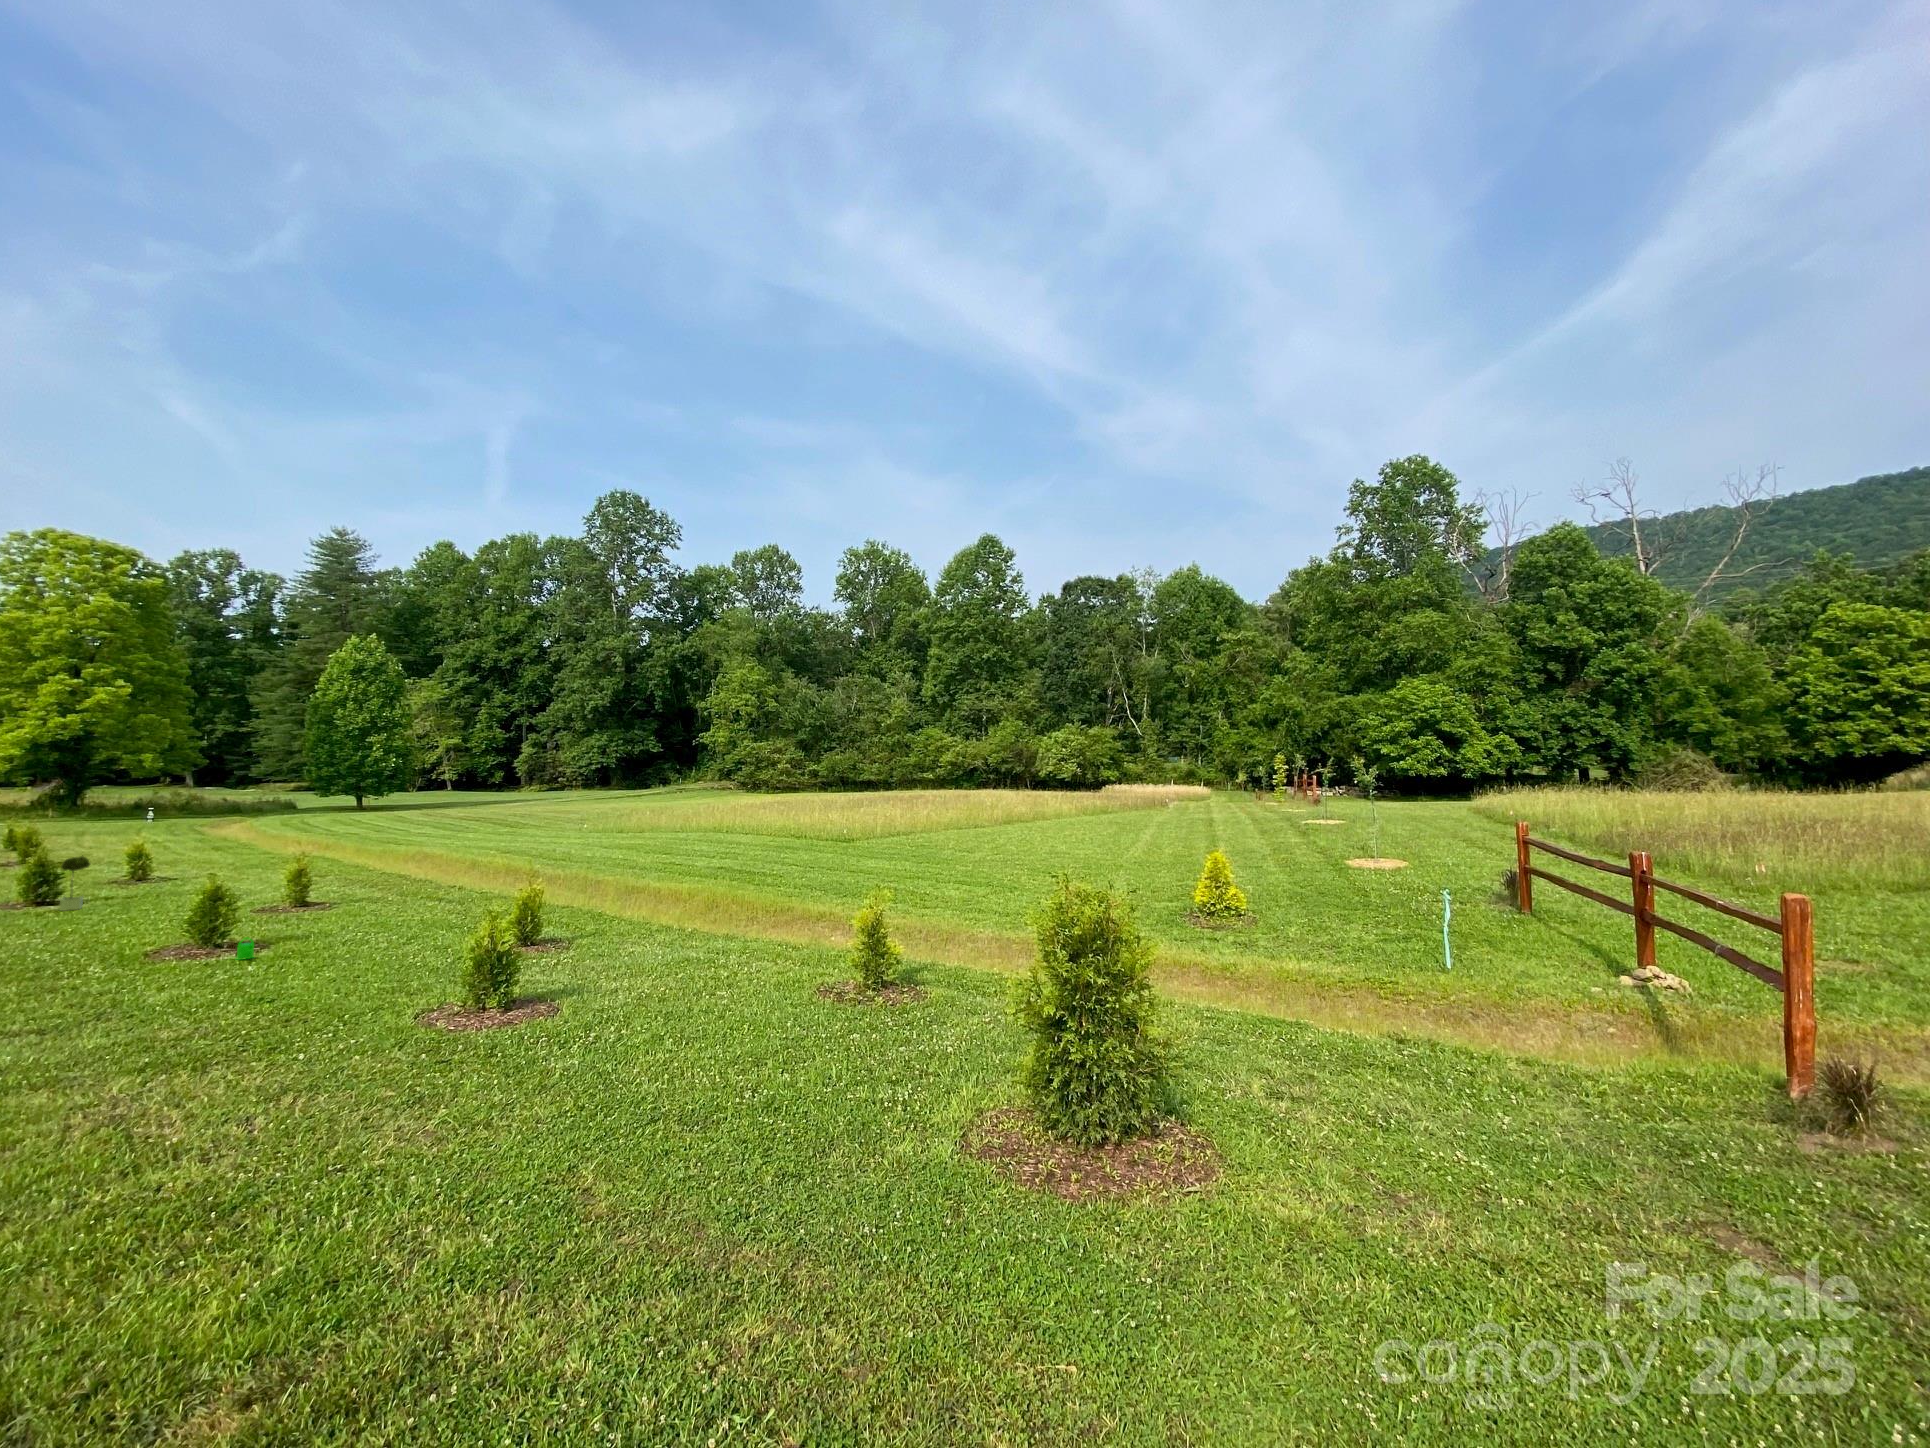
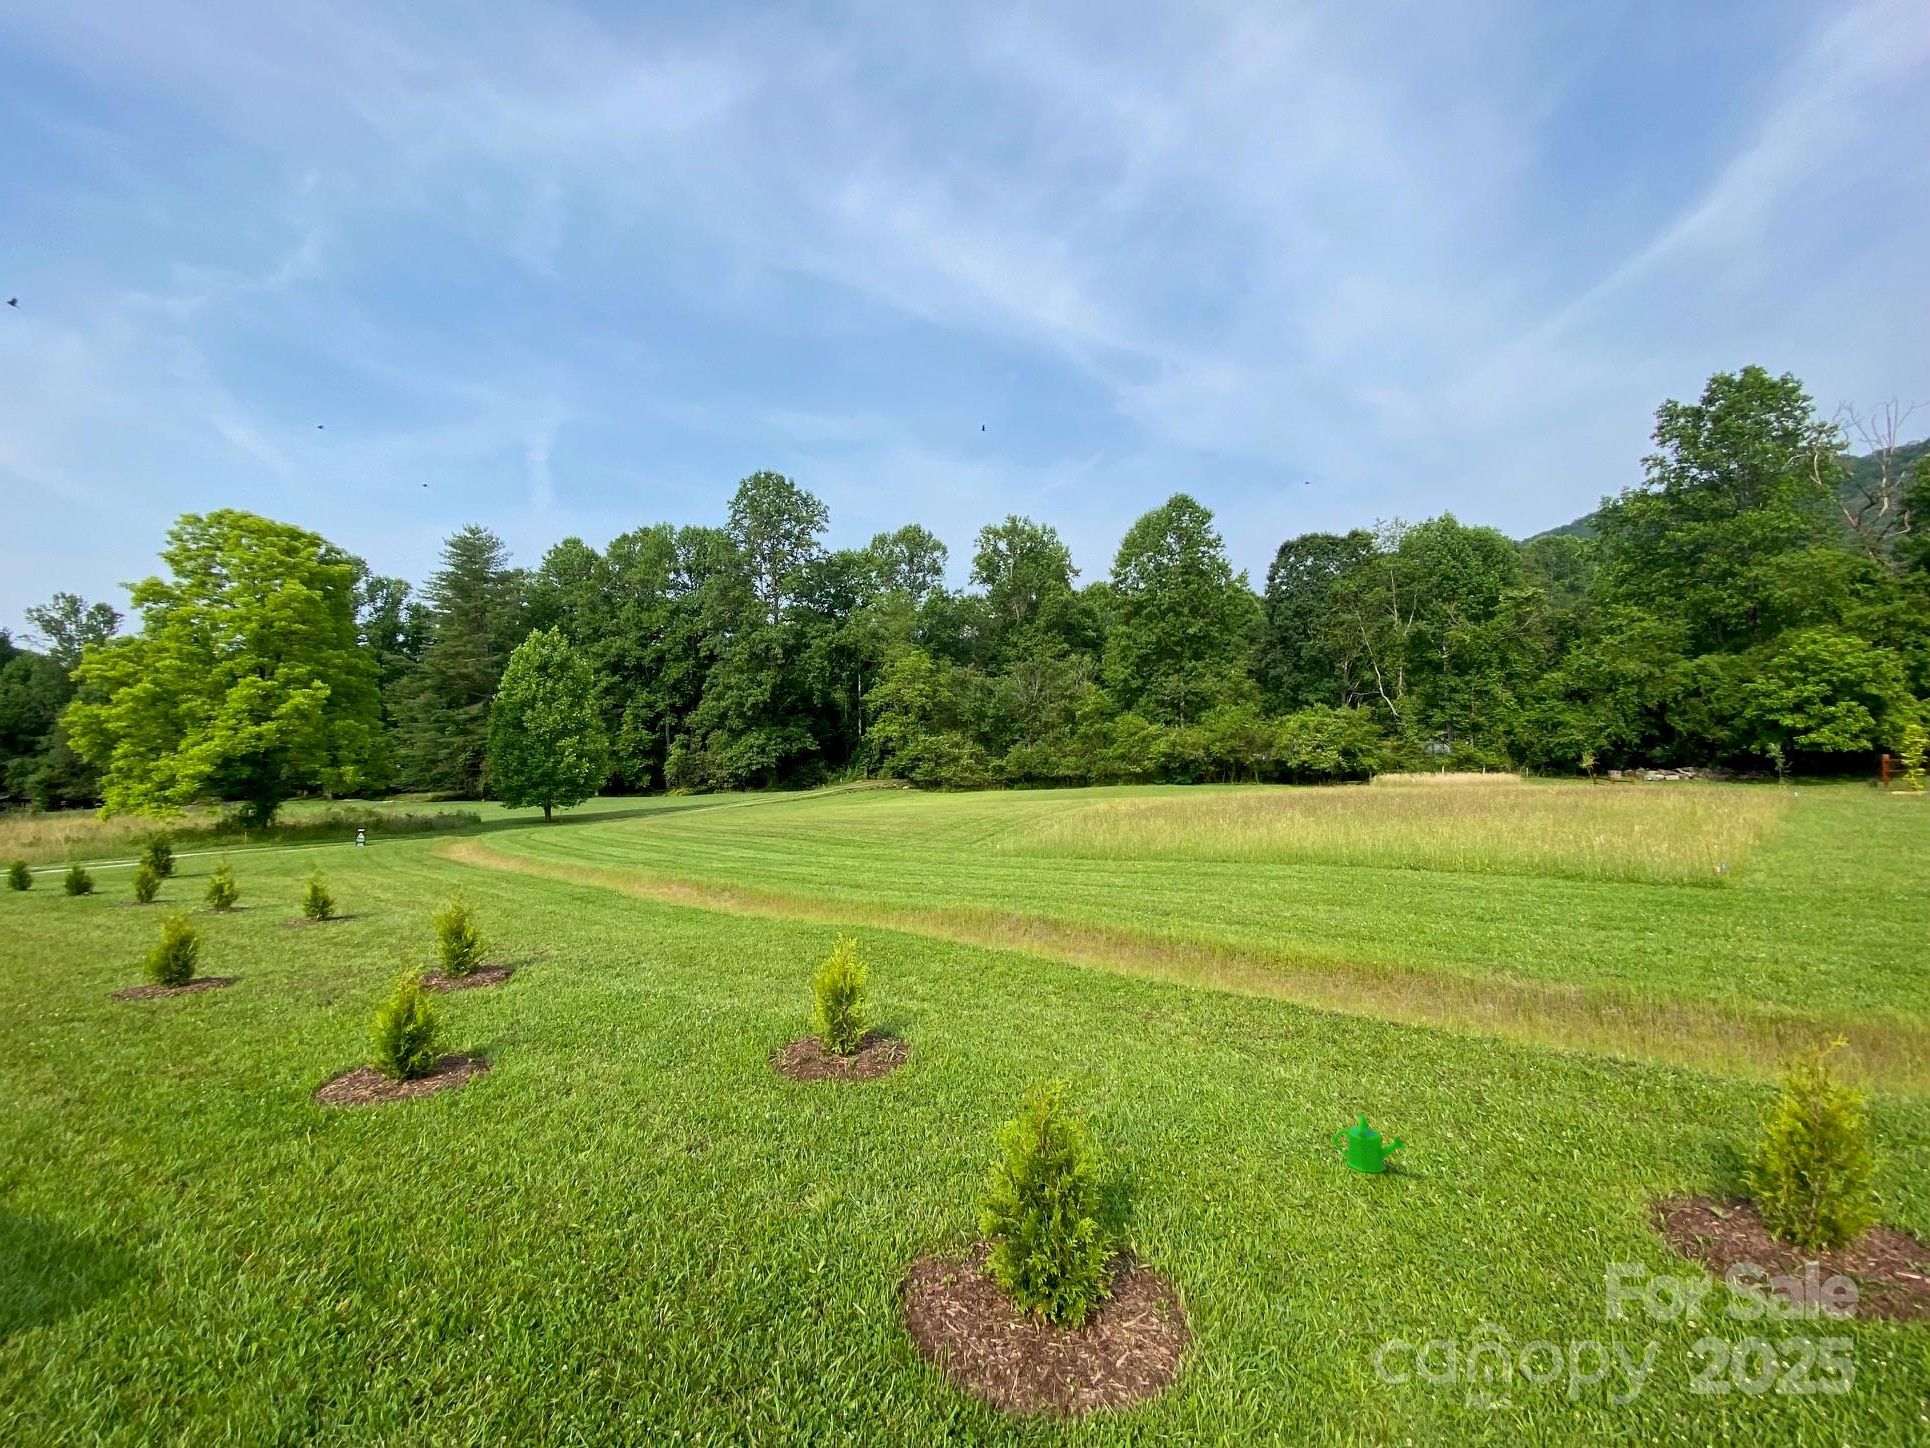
potted tree: present [59,855,90,911] -> none [595,913,636,1010]

